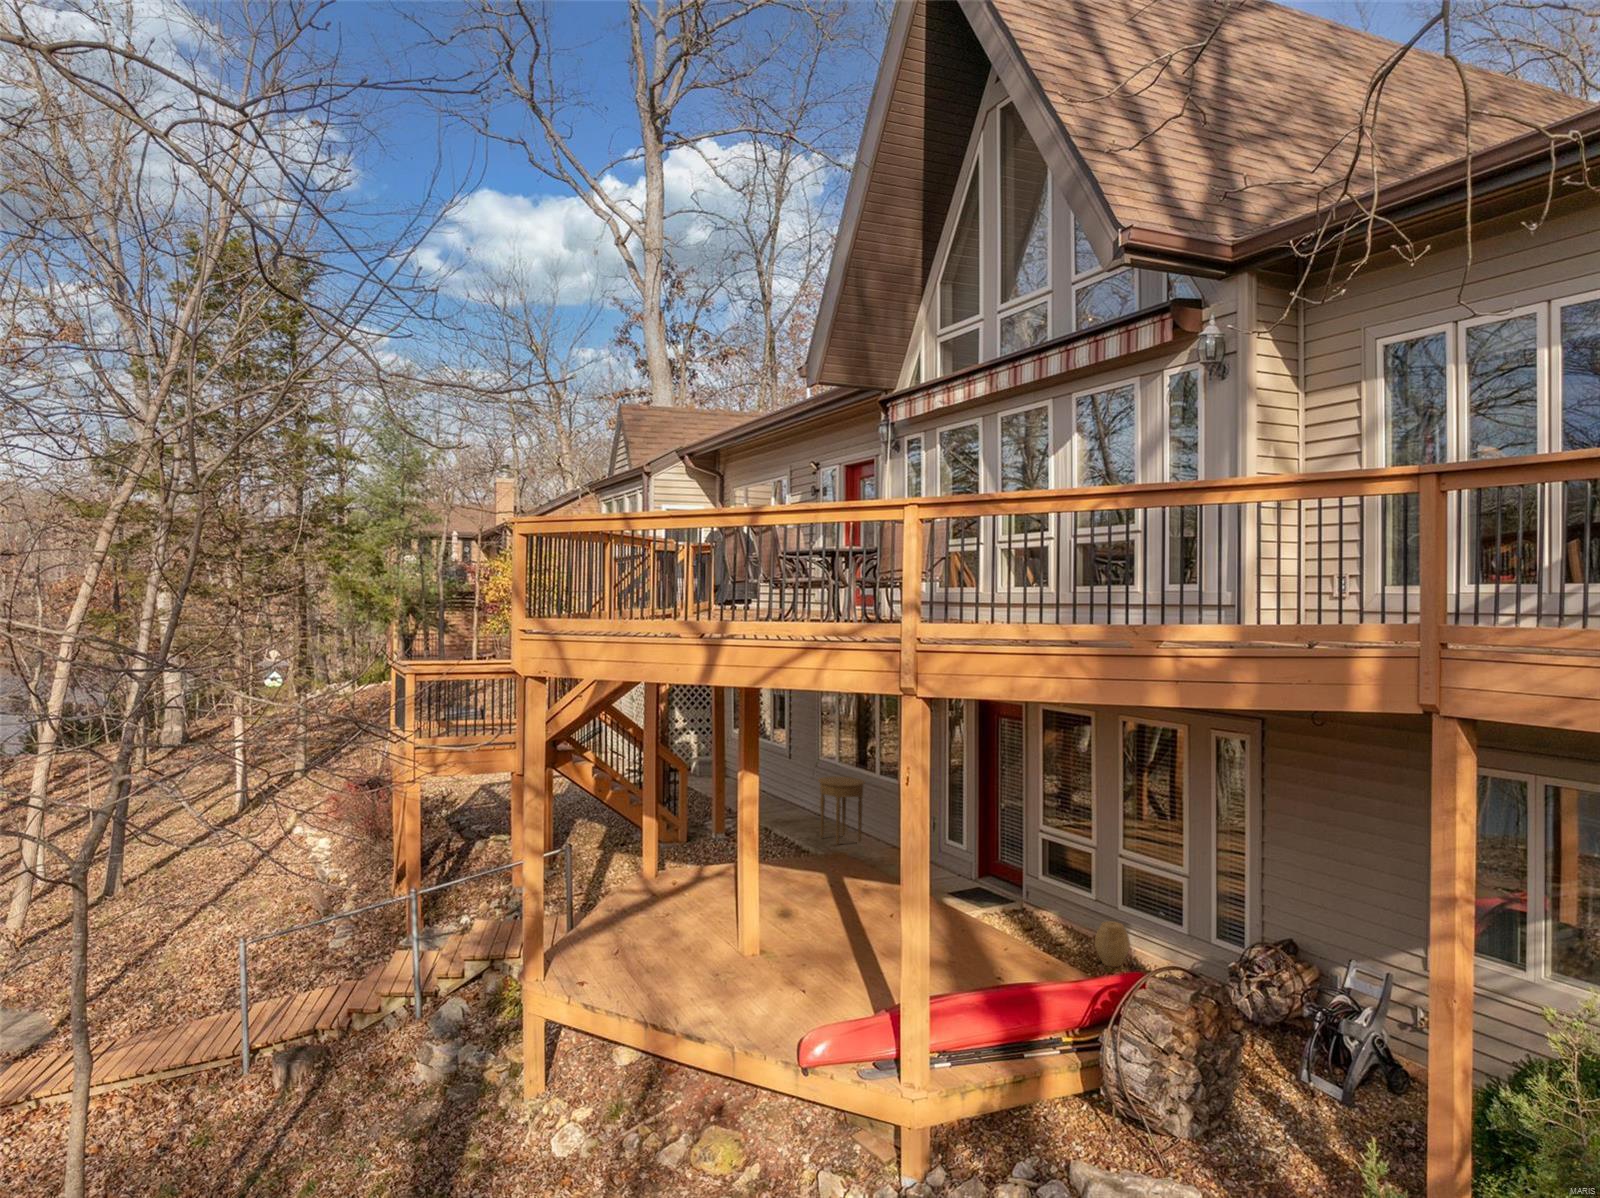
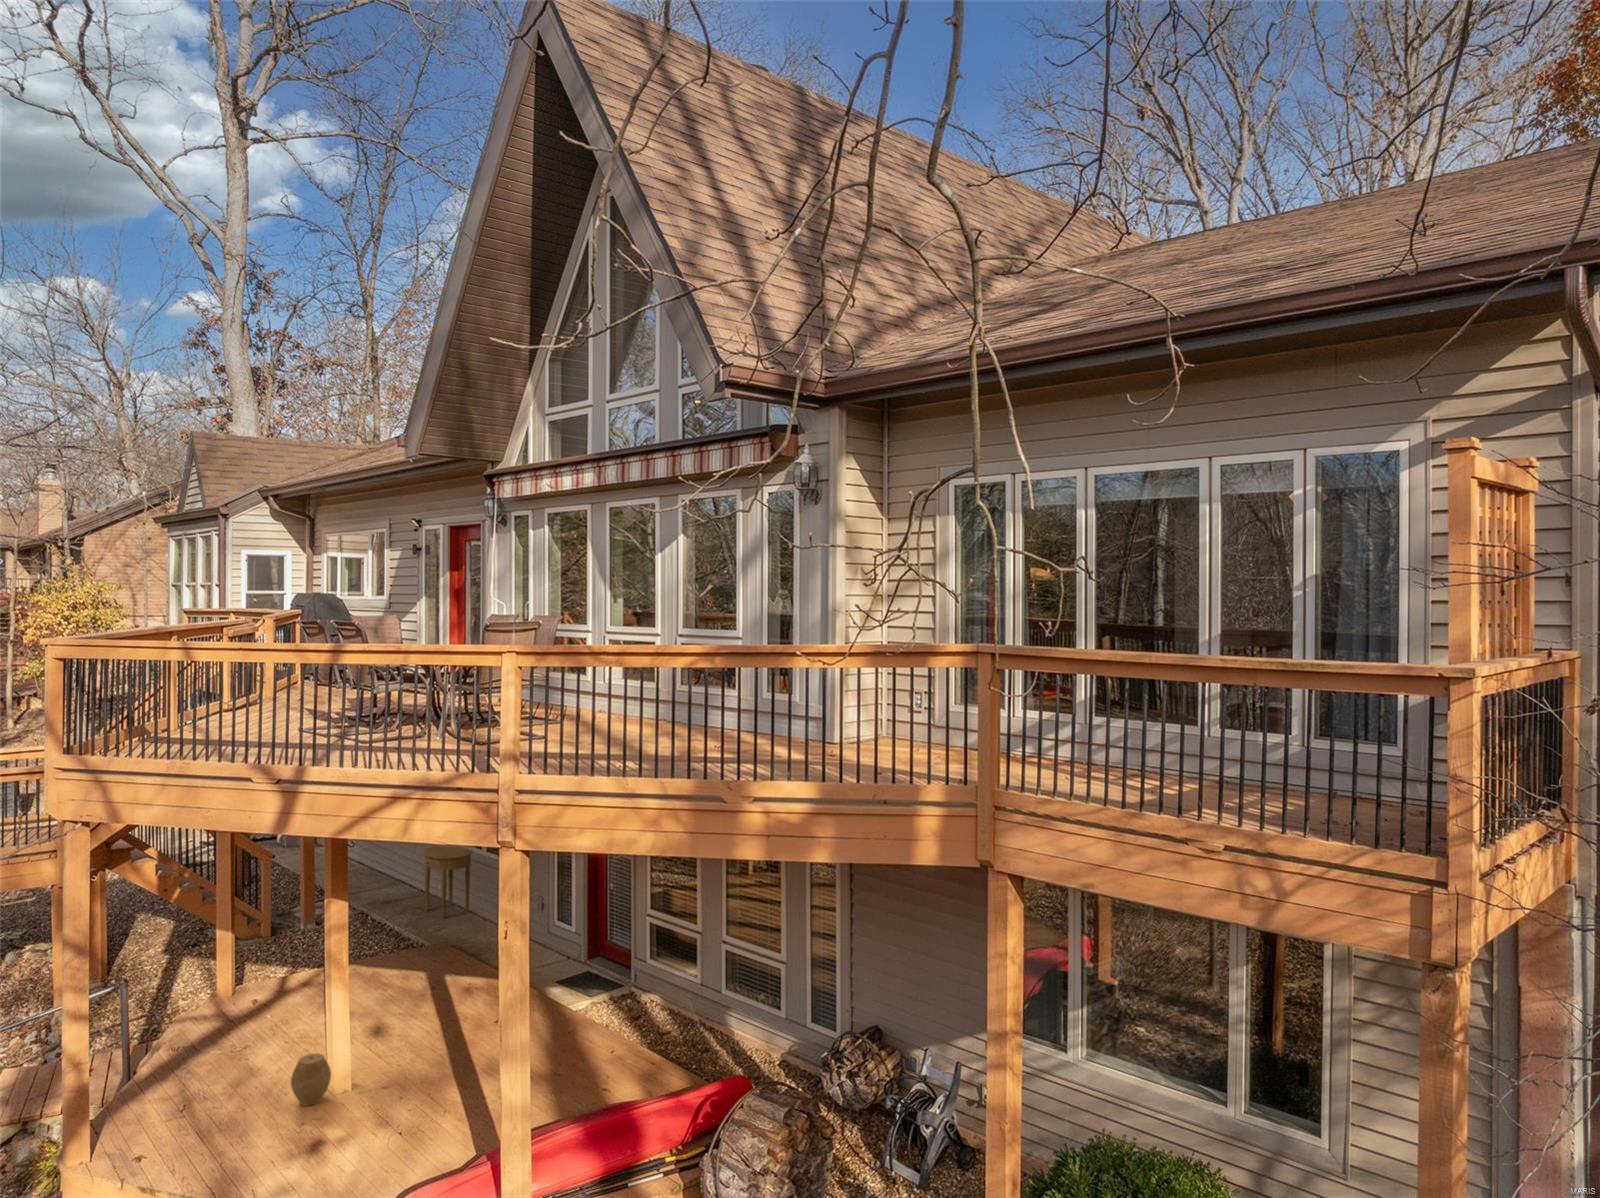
woven basket: present [1095,921,1130,967] -> present [291,1053,331,1106]

